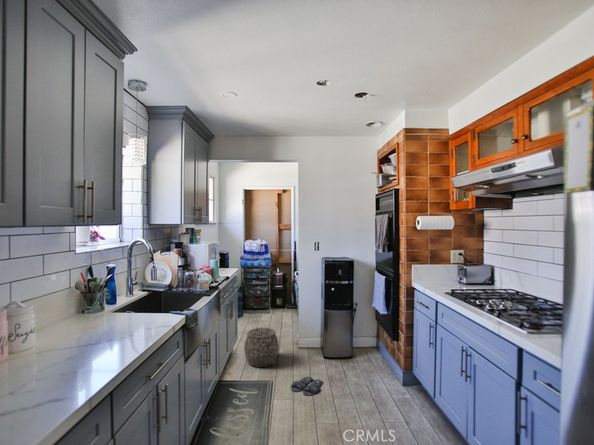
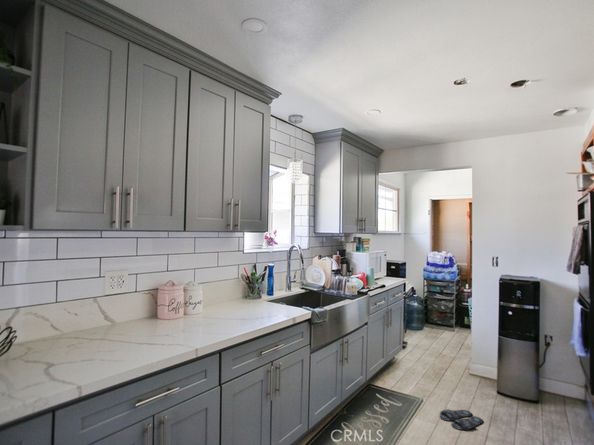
woven basket: present [244,328,279,367] -> none [402,343,440,385]

